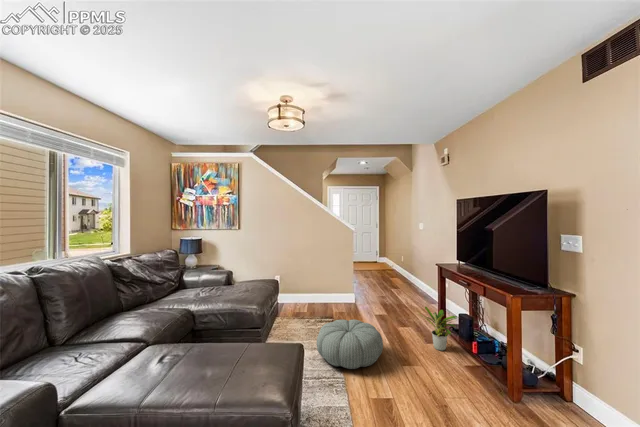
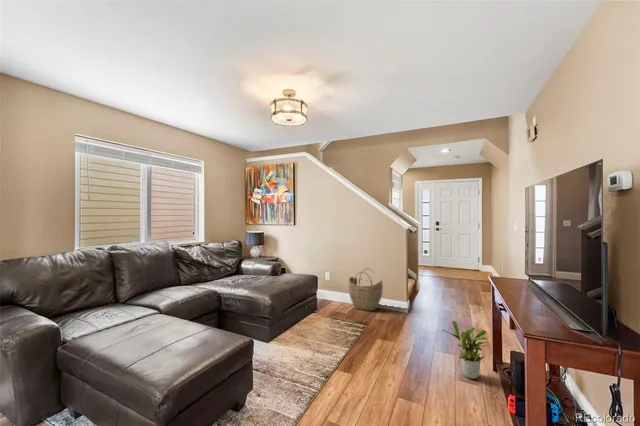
woven basket: none [303,269,334,309] -> present [349,268,383,311]
pouf: present [317,319,383,369] -> none [319,321,390,373]

